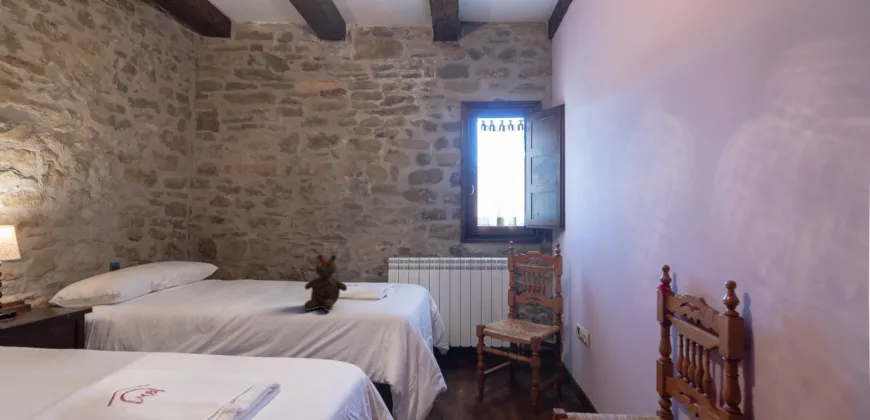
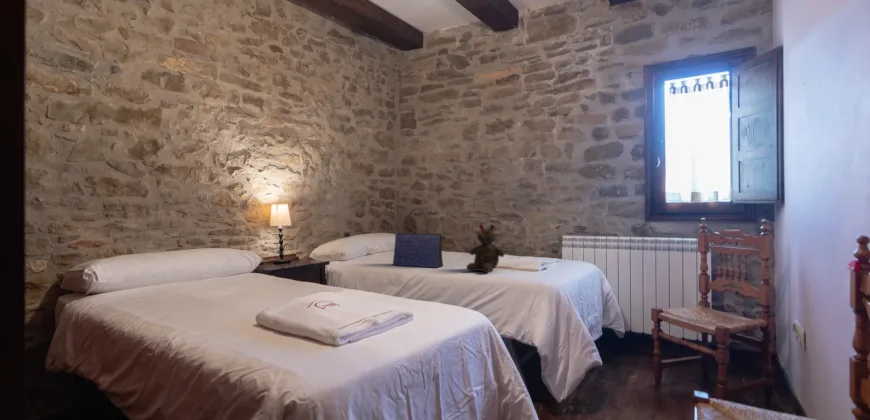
tote bag: none [198,235,272,307] -> present [393,209,444,267]

